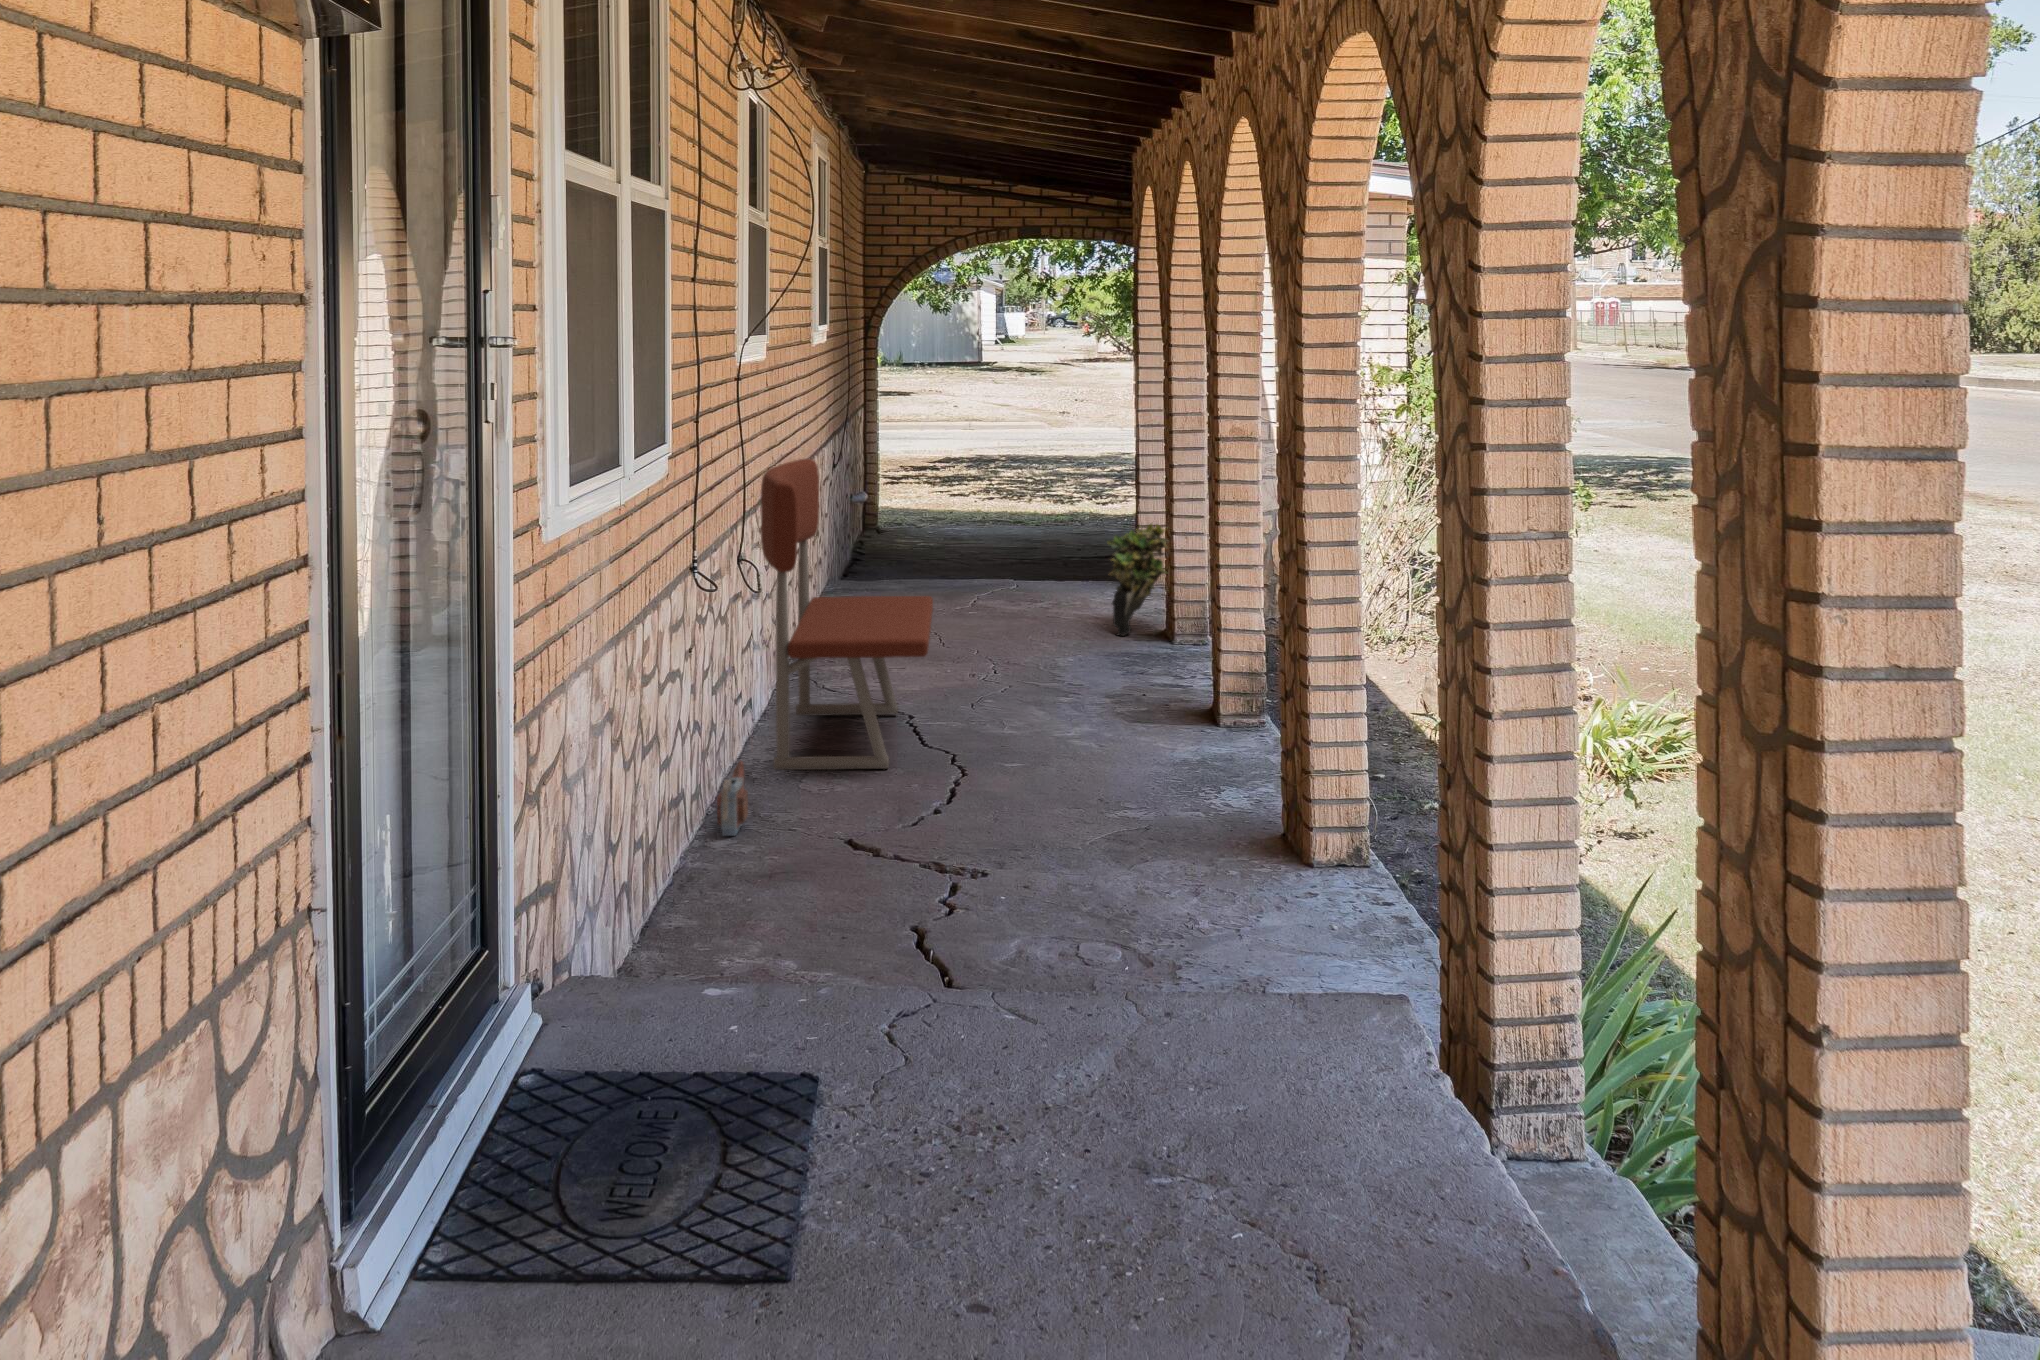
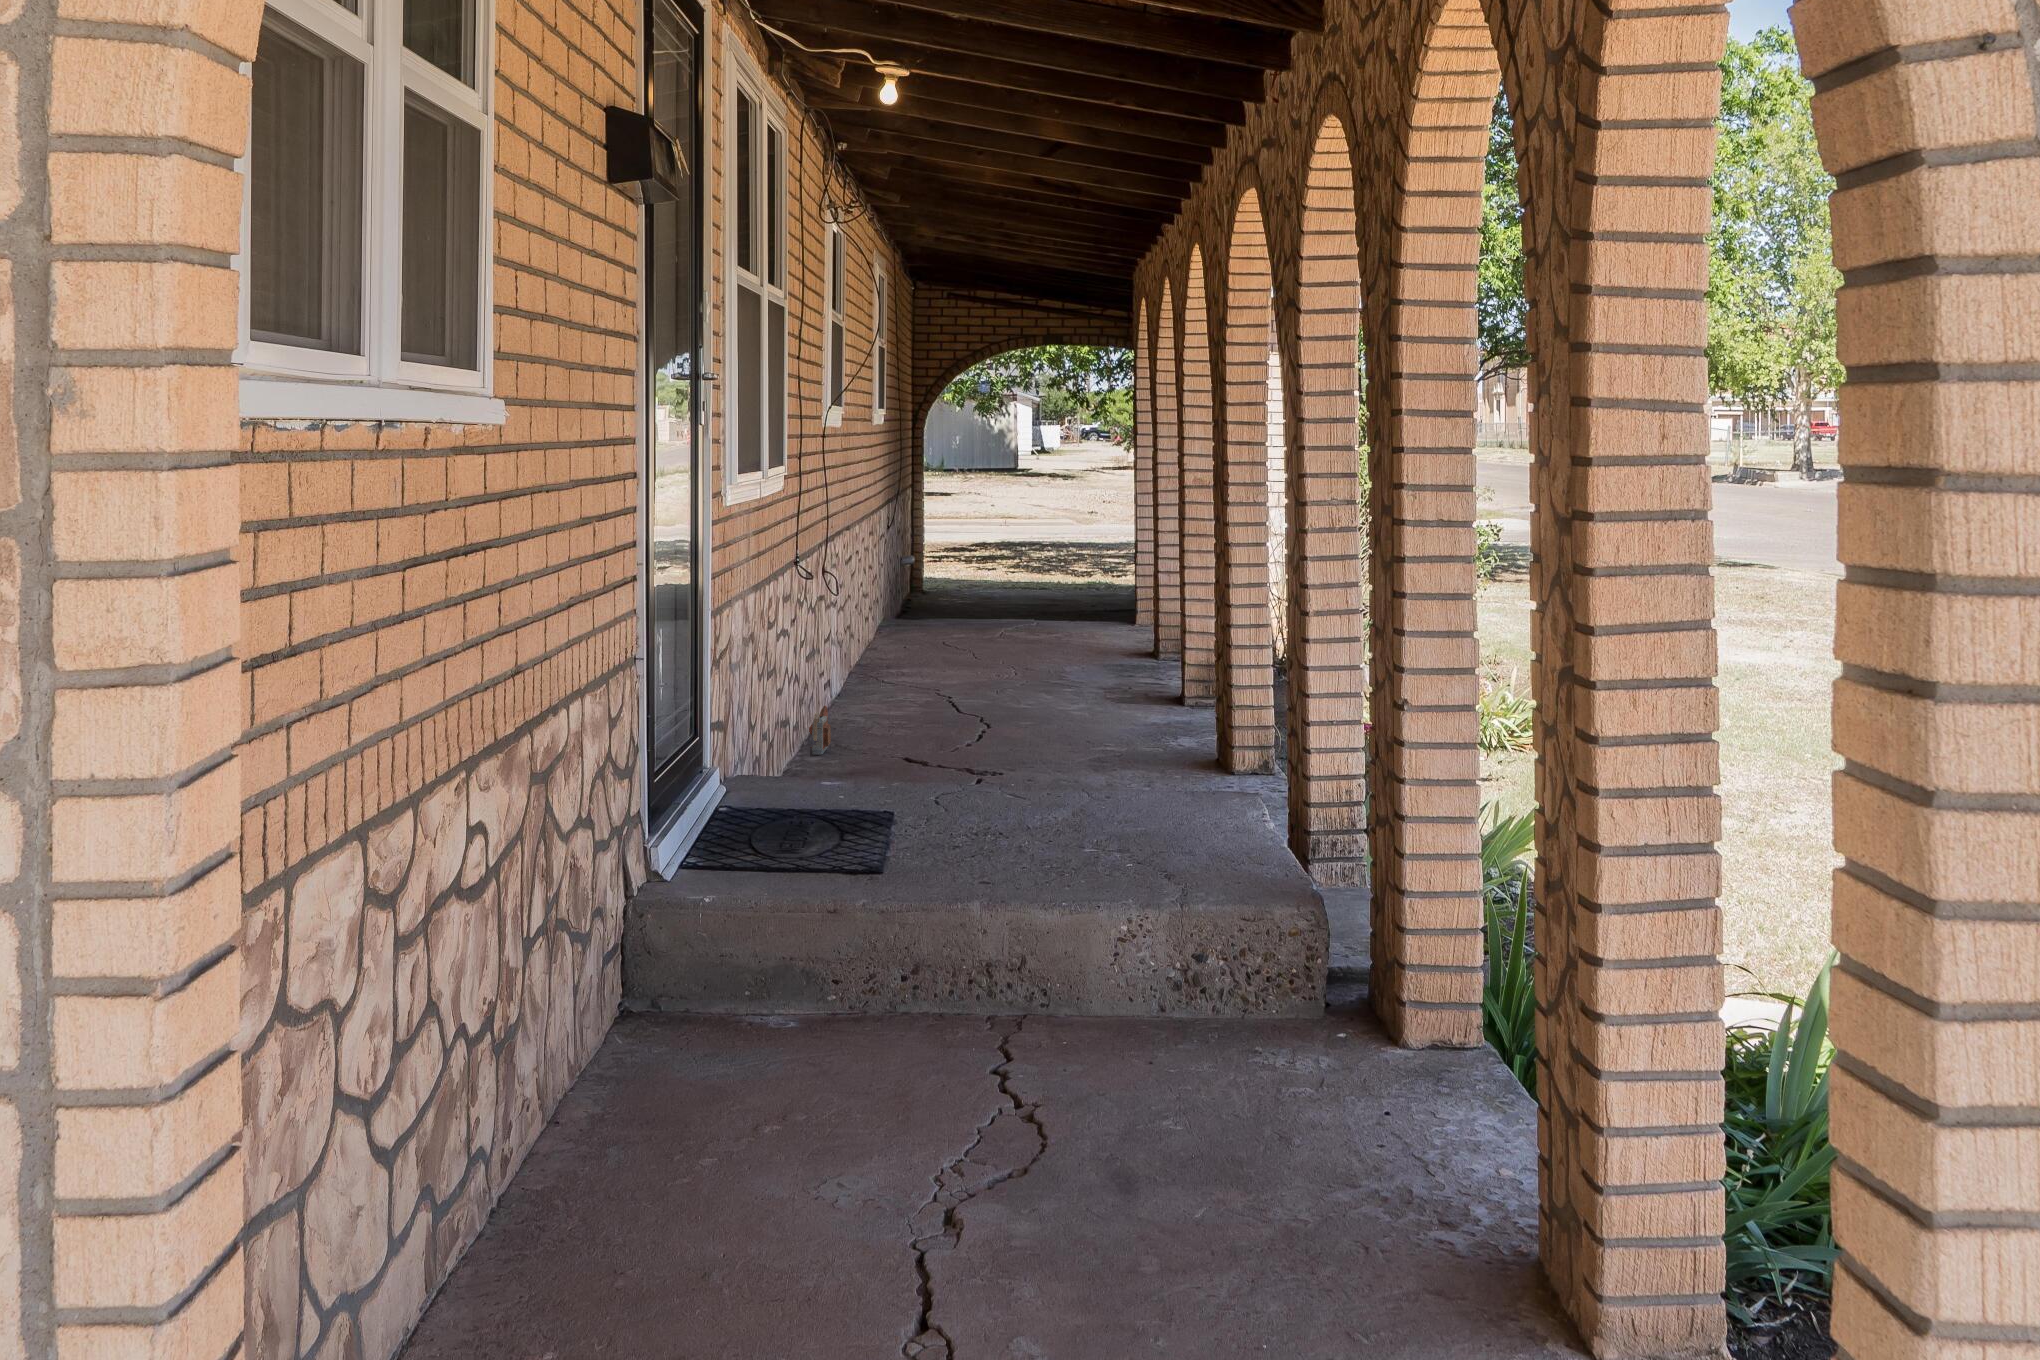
bench: present [761,459,933,770] -> none [839,501,966,724]
potted plant: present [1108,523,1167,636] -> none [1107,567,1157,657]

